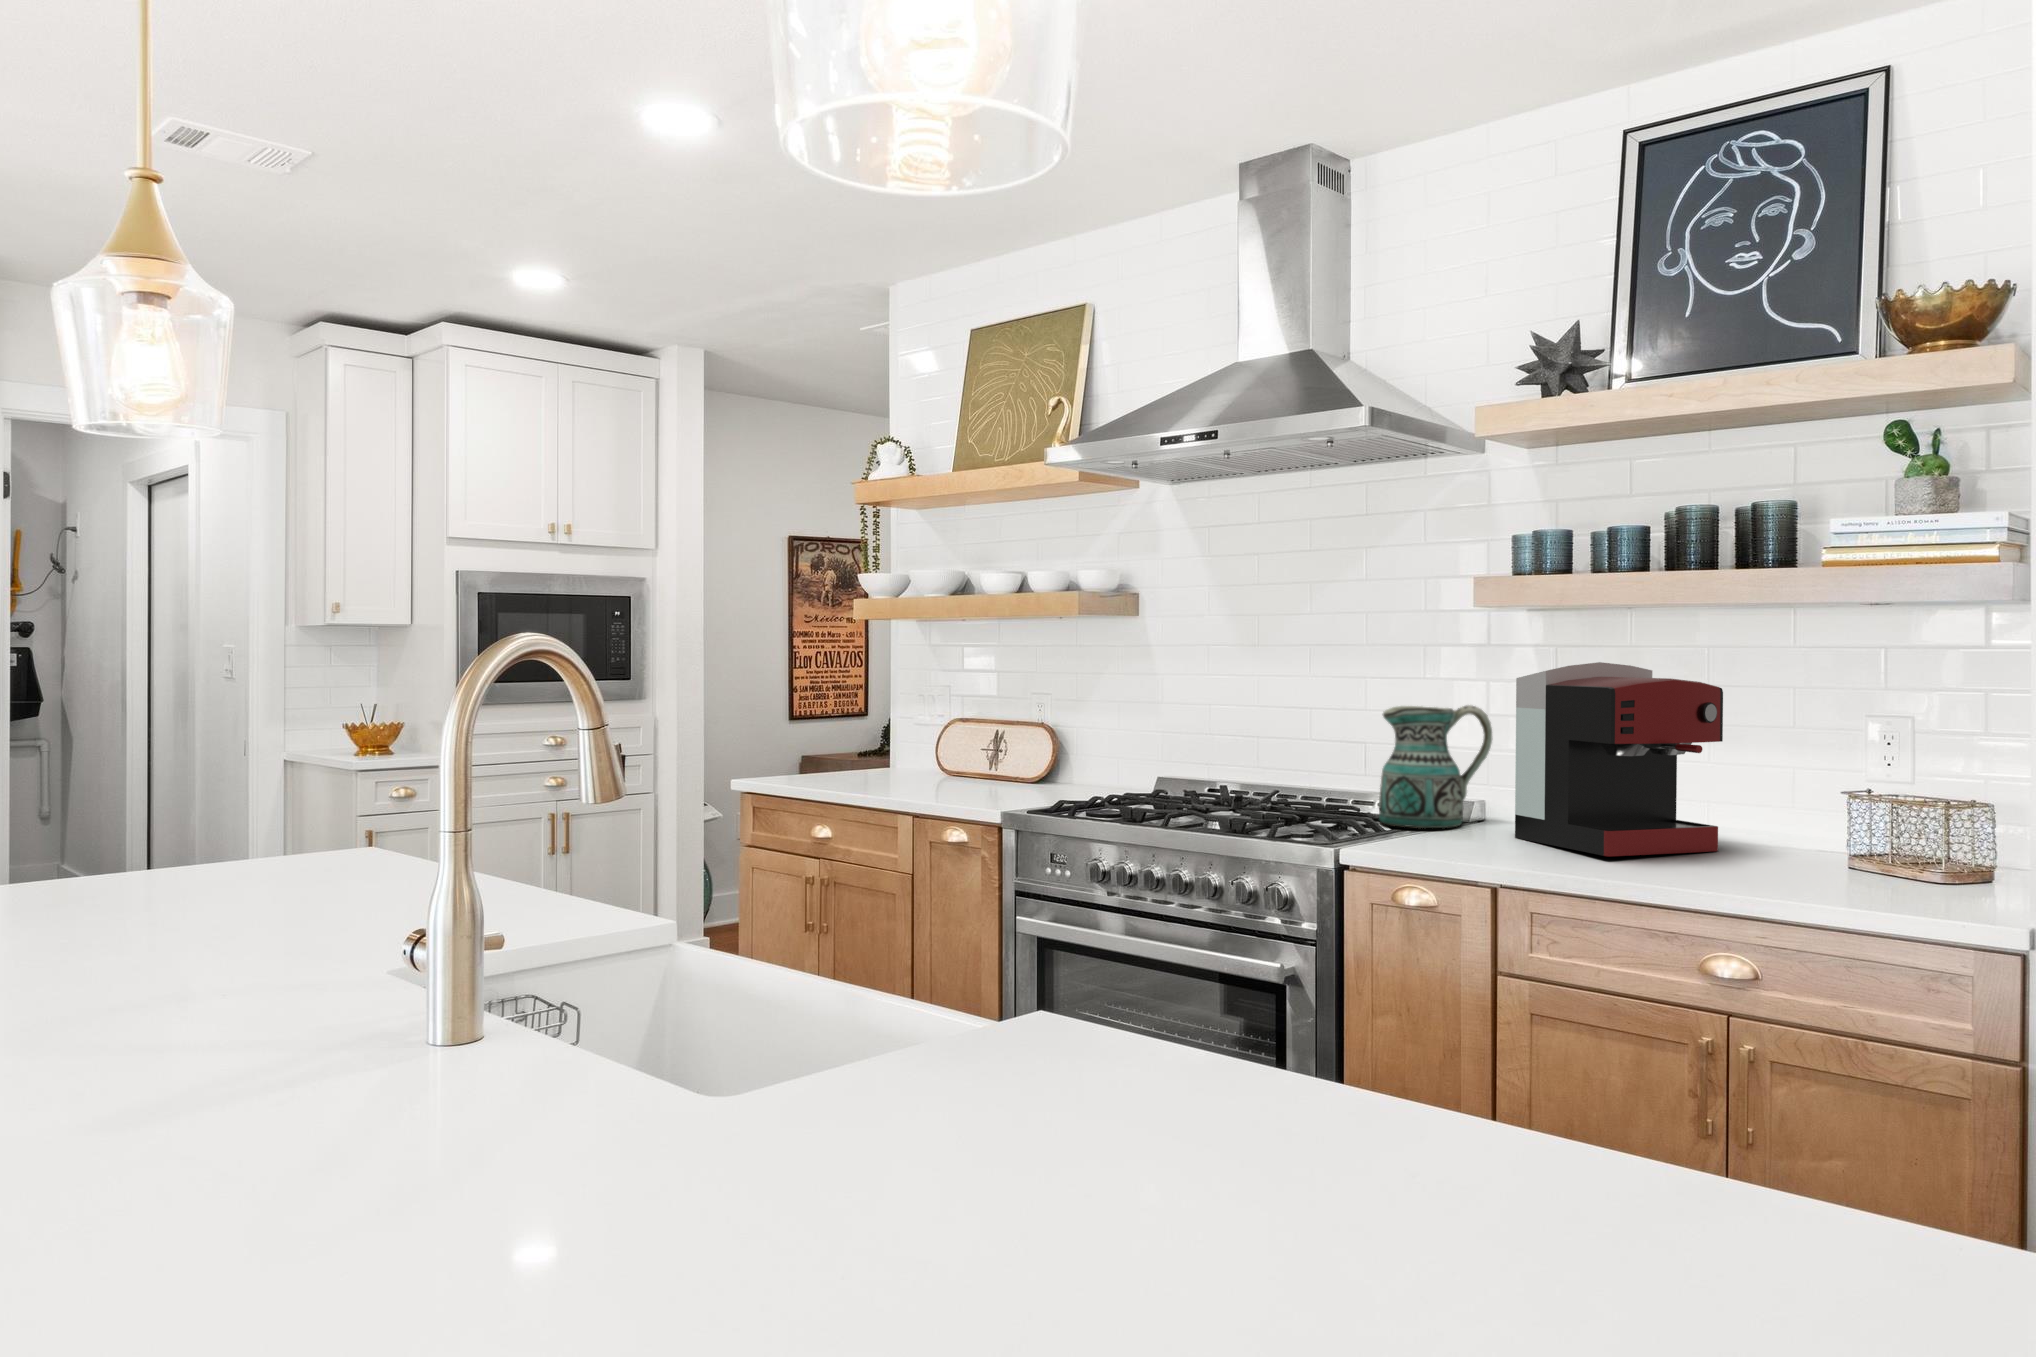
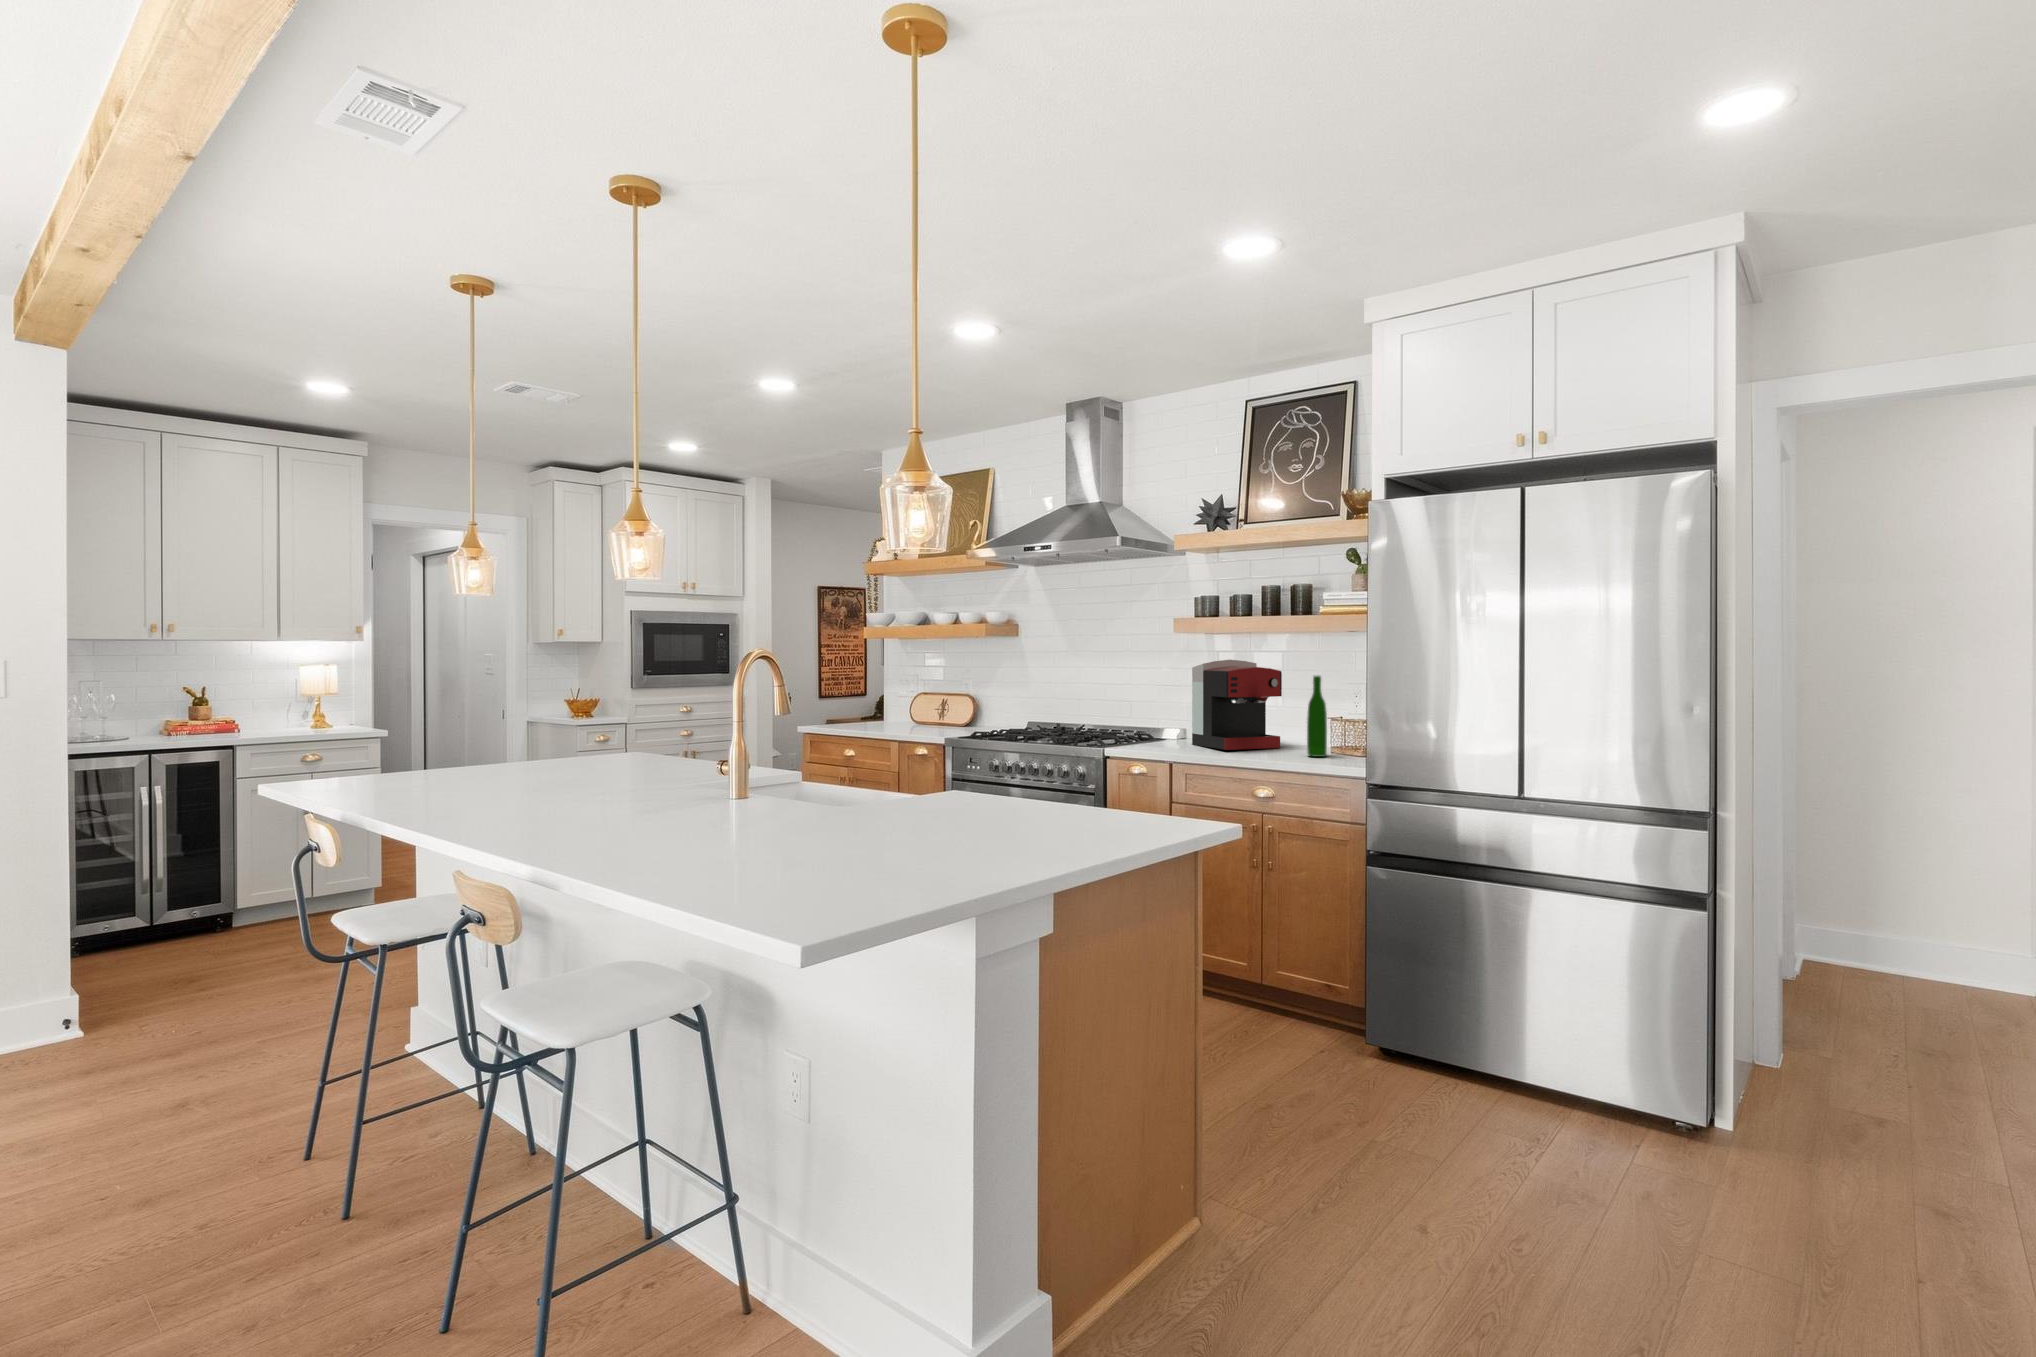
wine bottle: none [1807,700,1856,881] -> present [1307,676,1327,757]
ceramic pitcher: present [1379,705,1492,828] -> none [1132,681,1187,741]

